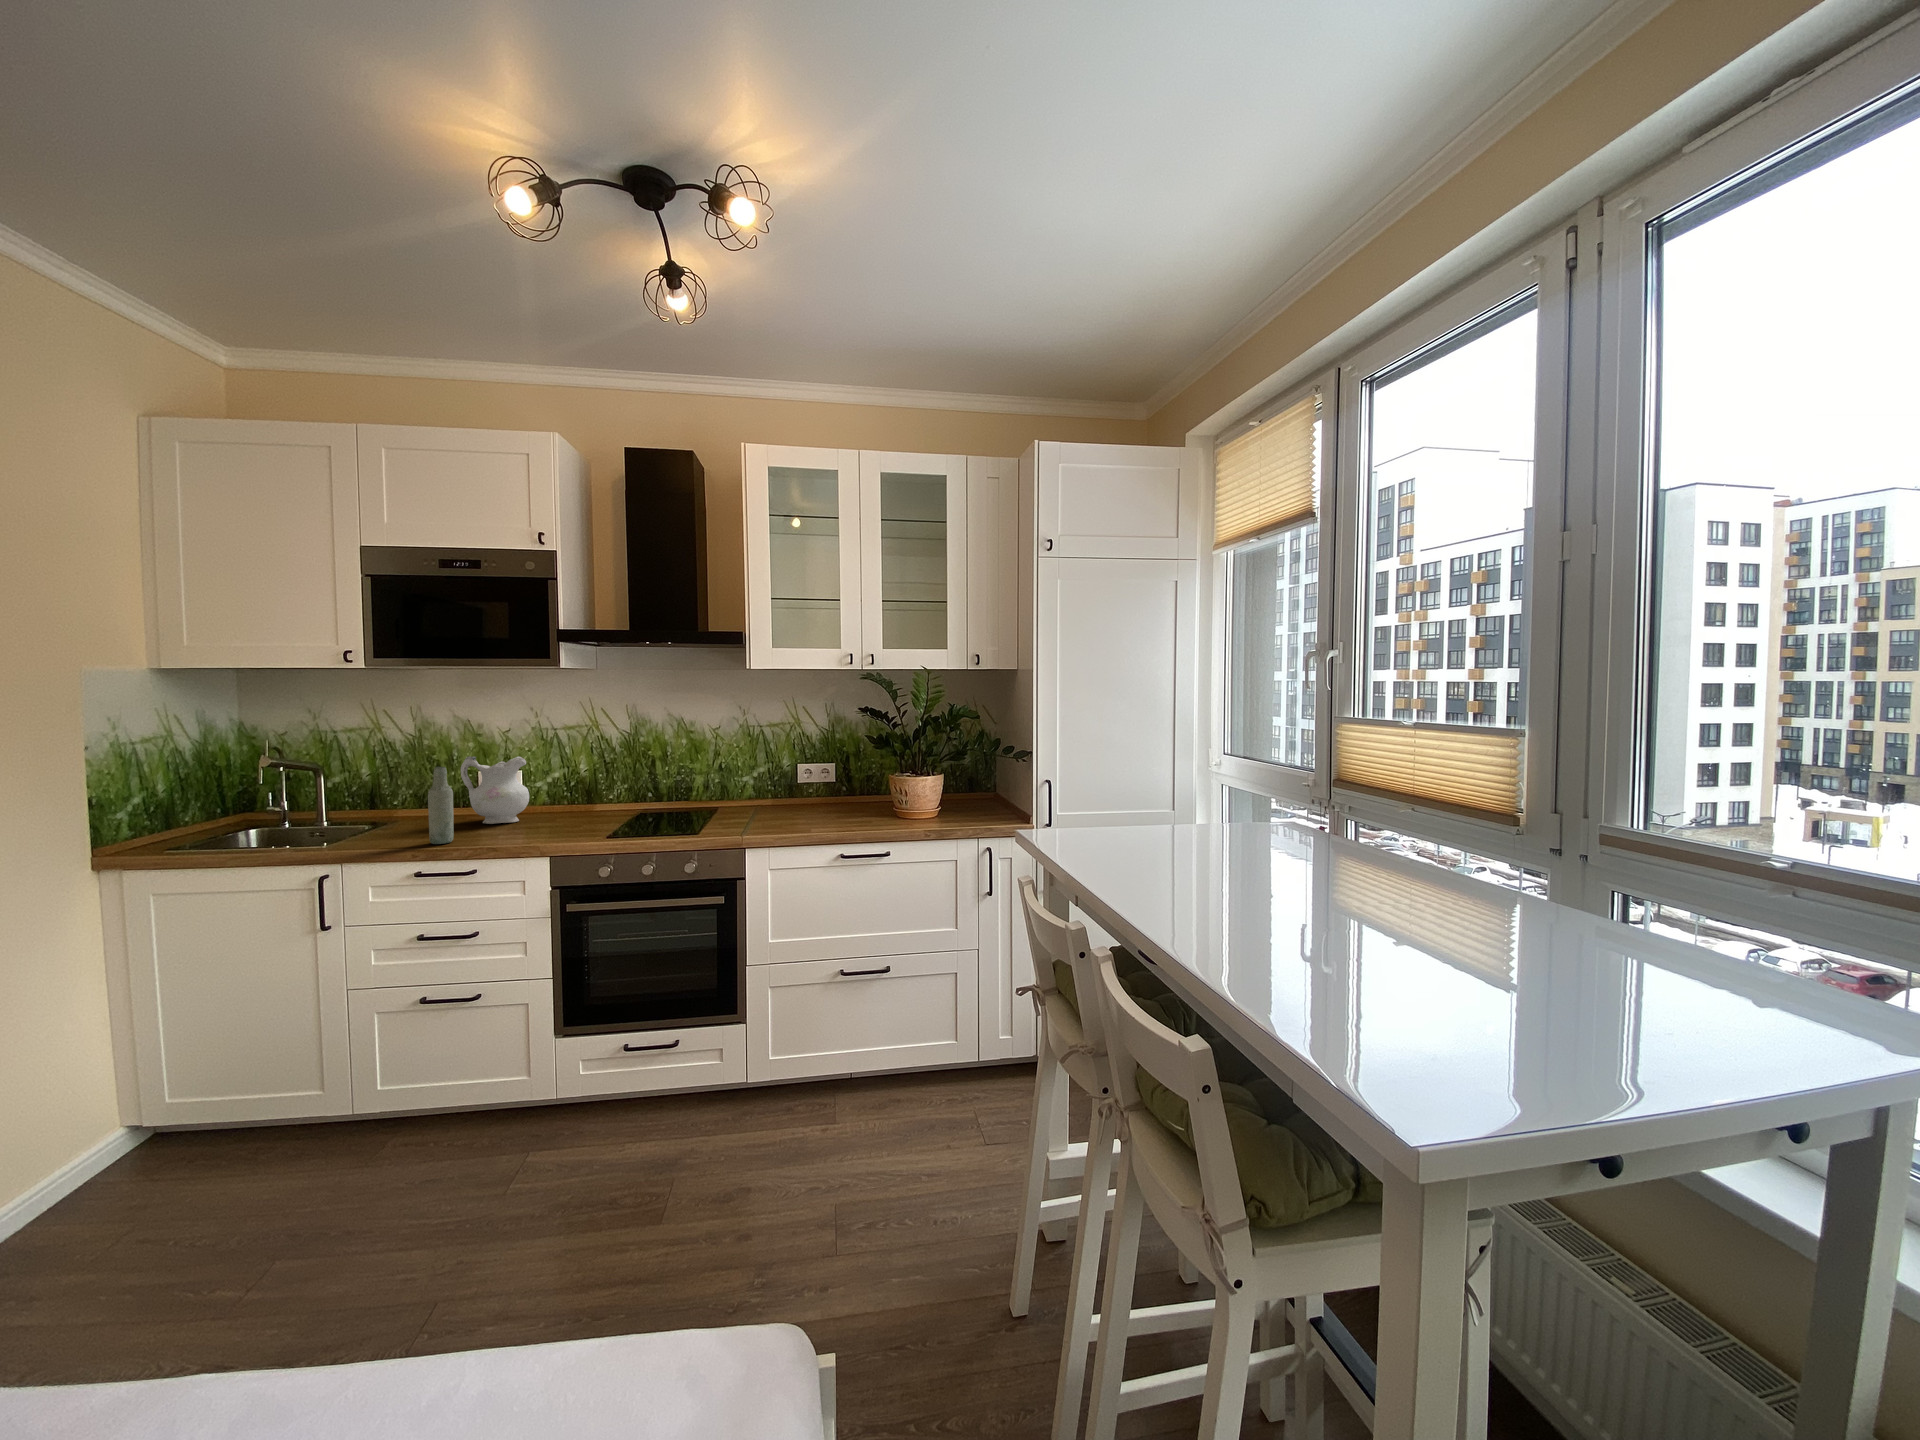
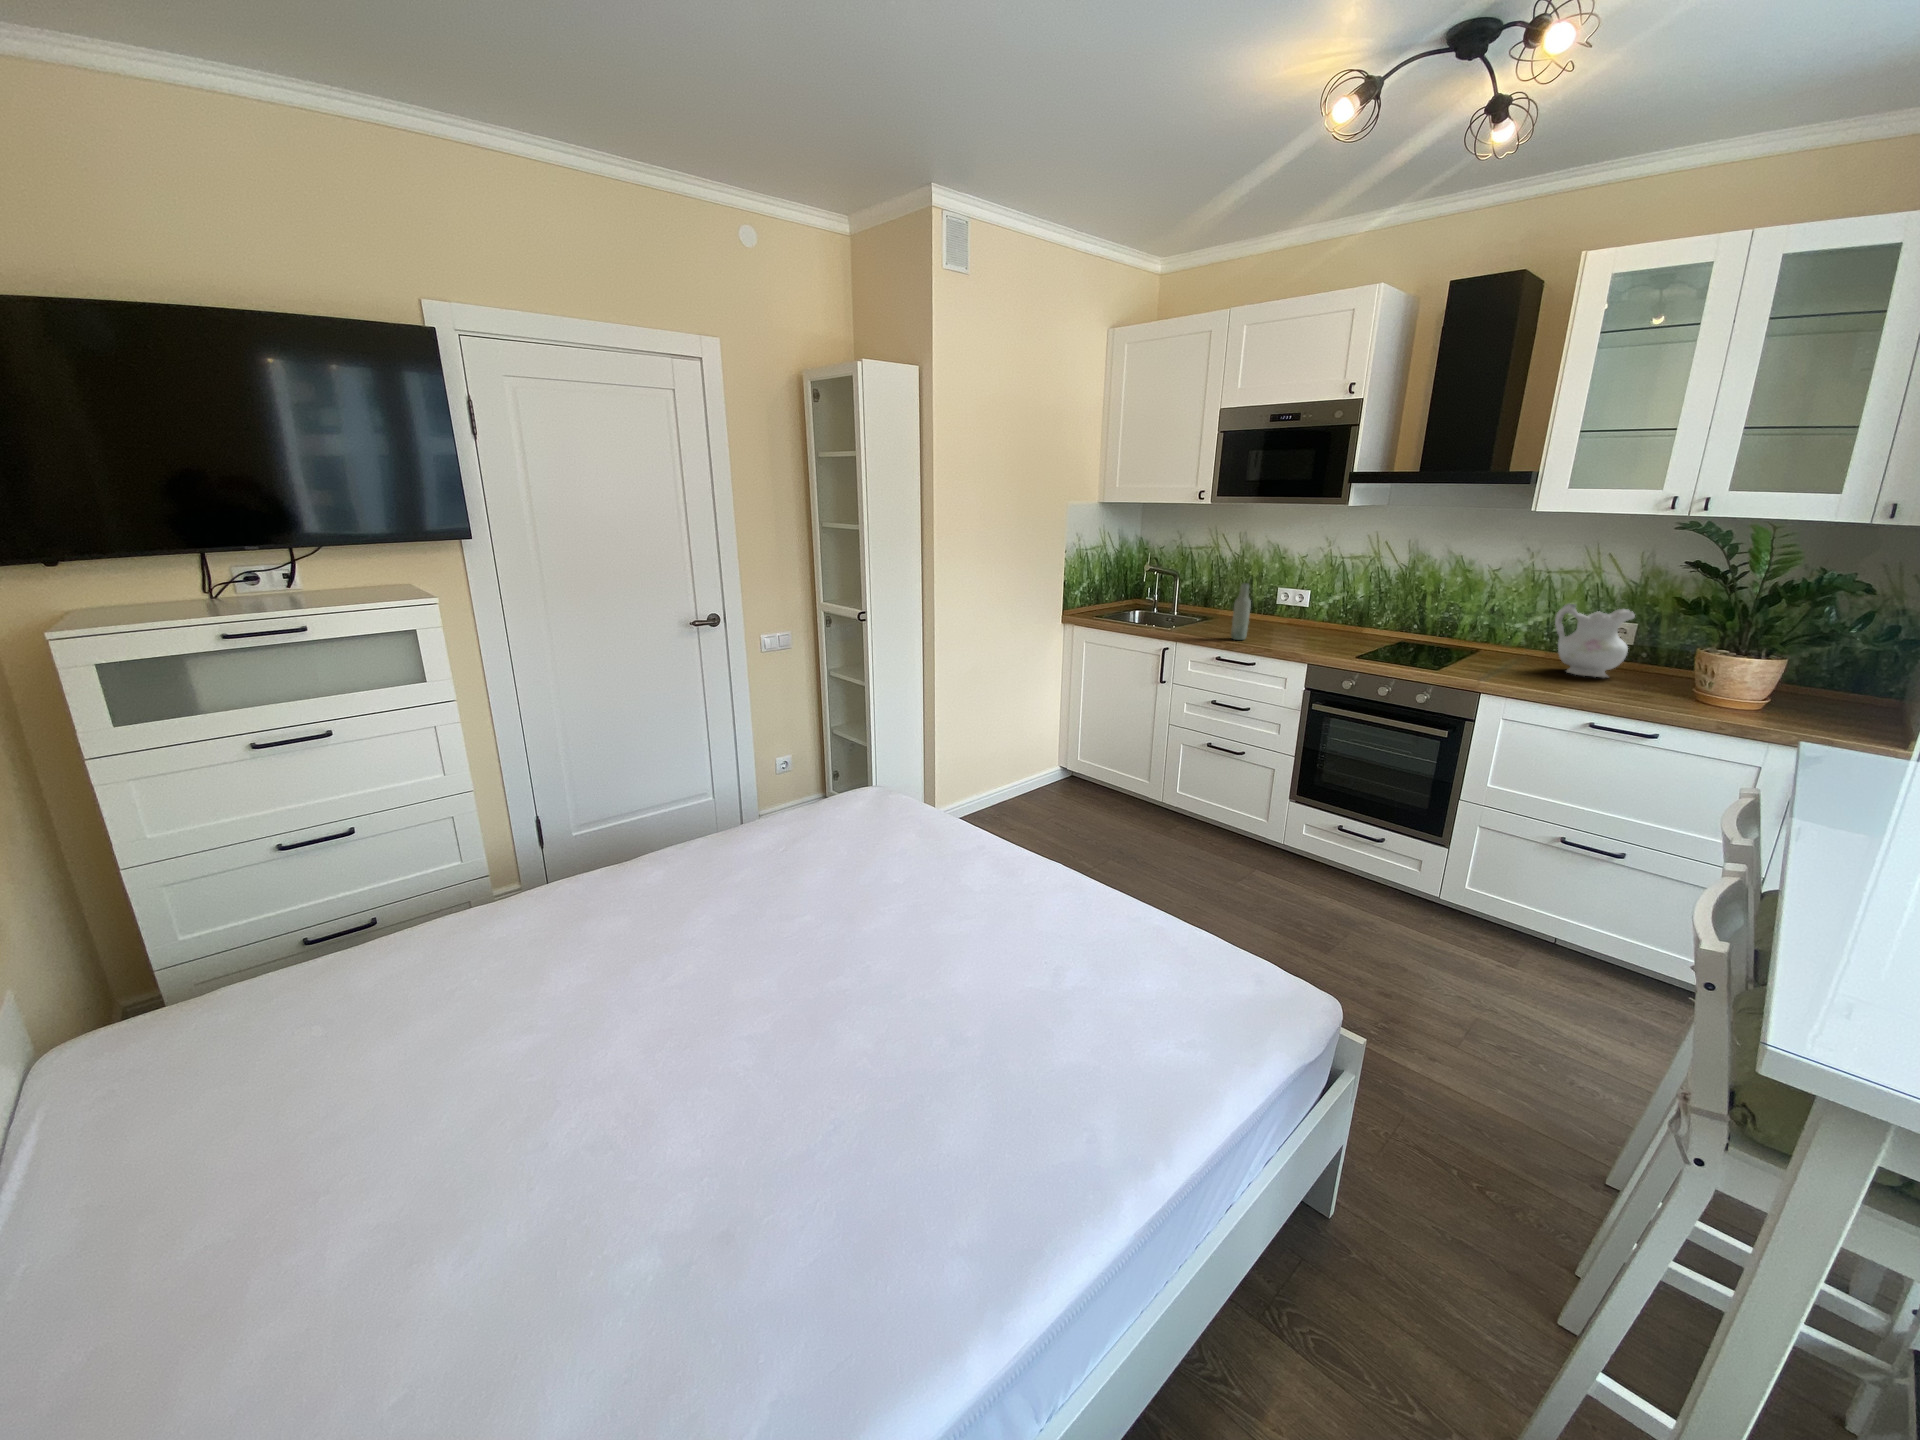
ceramic pitcher: present [461,756,529,824] -> present [1555,604,1635,678]

